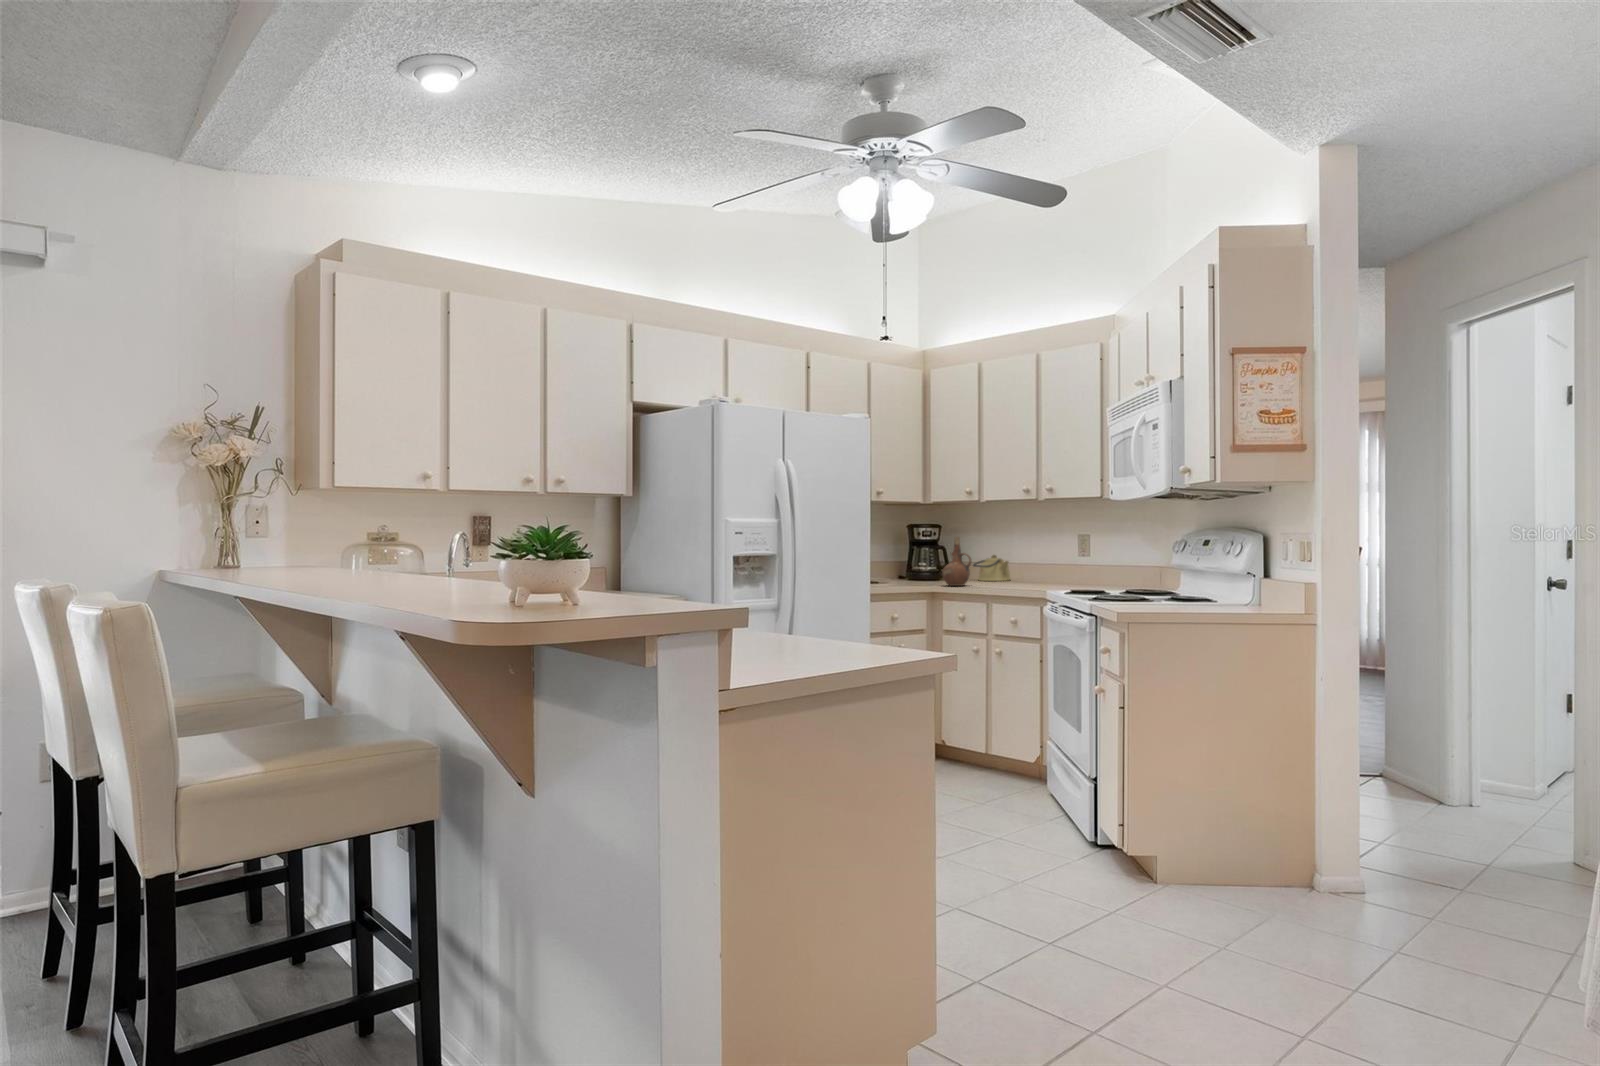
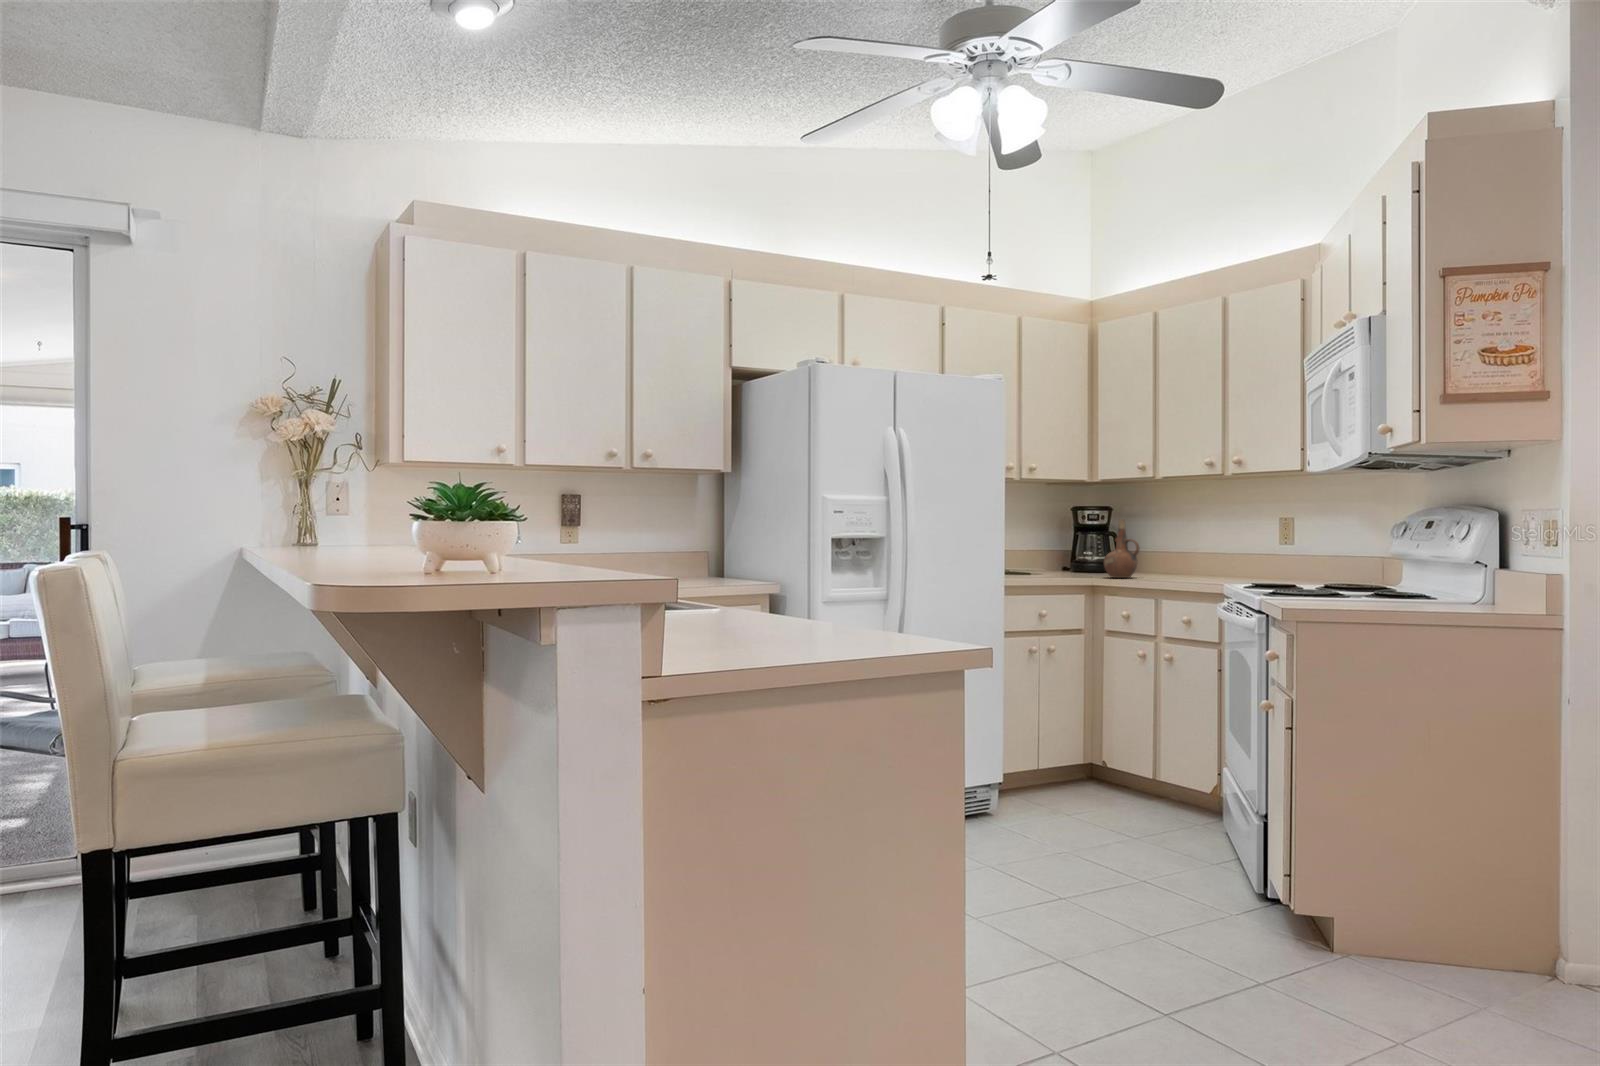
kettle: present [973,555,1010,581] -> none [1149,542,1196,573]

